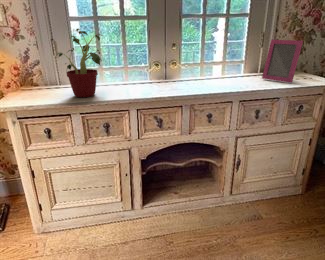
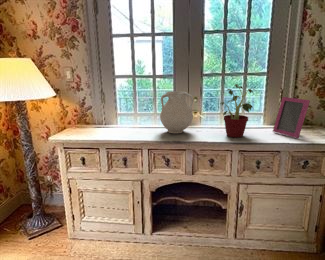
potted plant: present [57,29,103,97] -> present [220,84,255,138]
vase: none [141,36,181,88] -> present [160,92,193,133]

